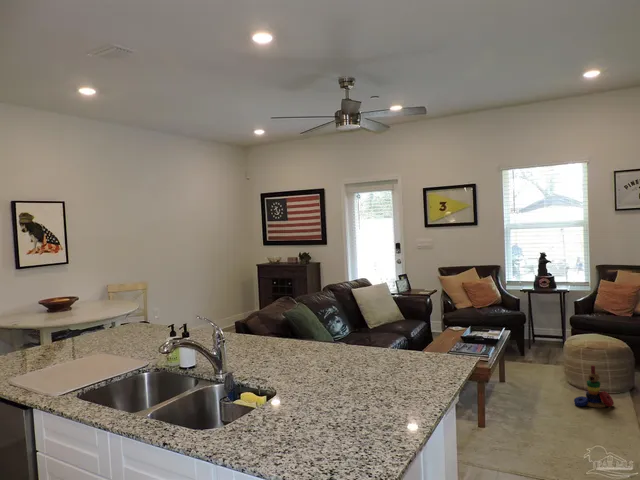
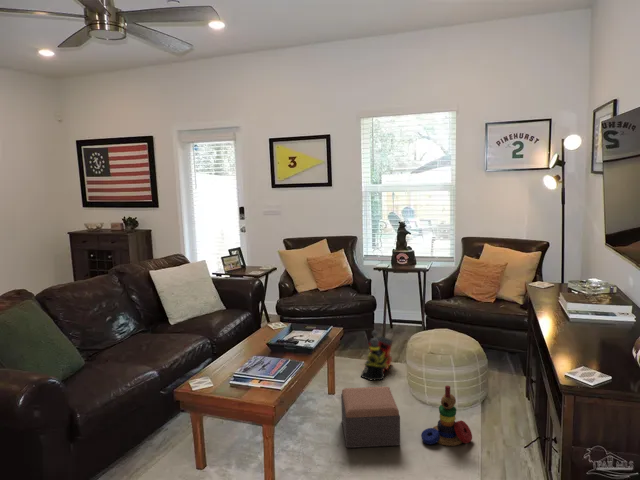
toy train: none [518,333,542,373] -> present [361,327,392,380]
footstool: none [510,369,559,406] -> present [341,387,400,448]

